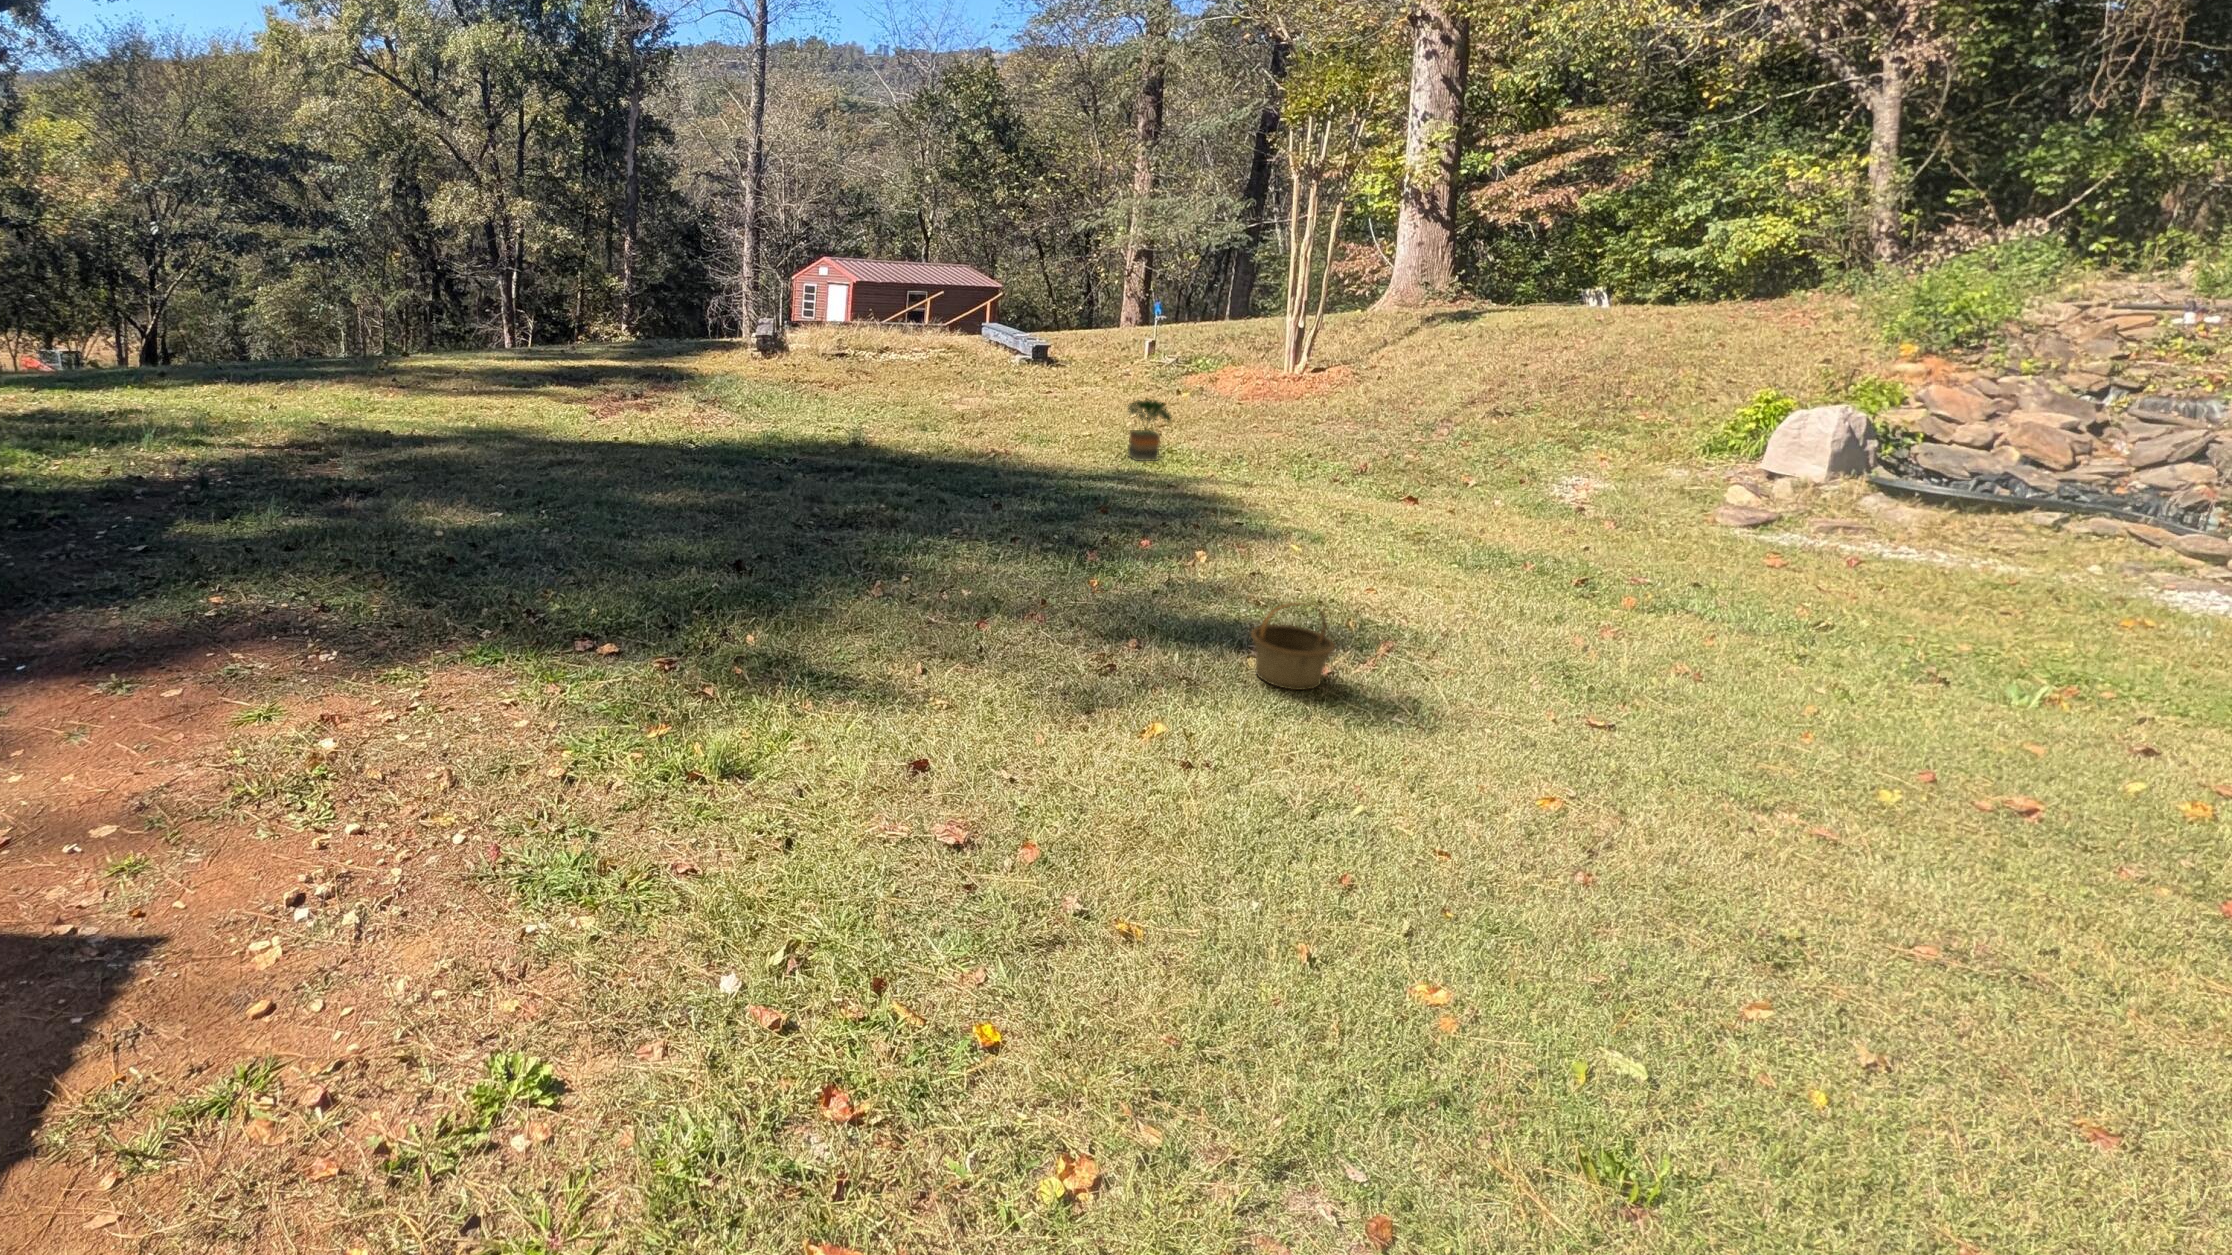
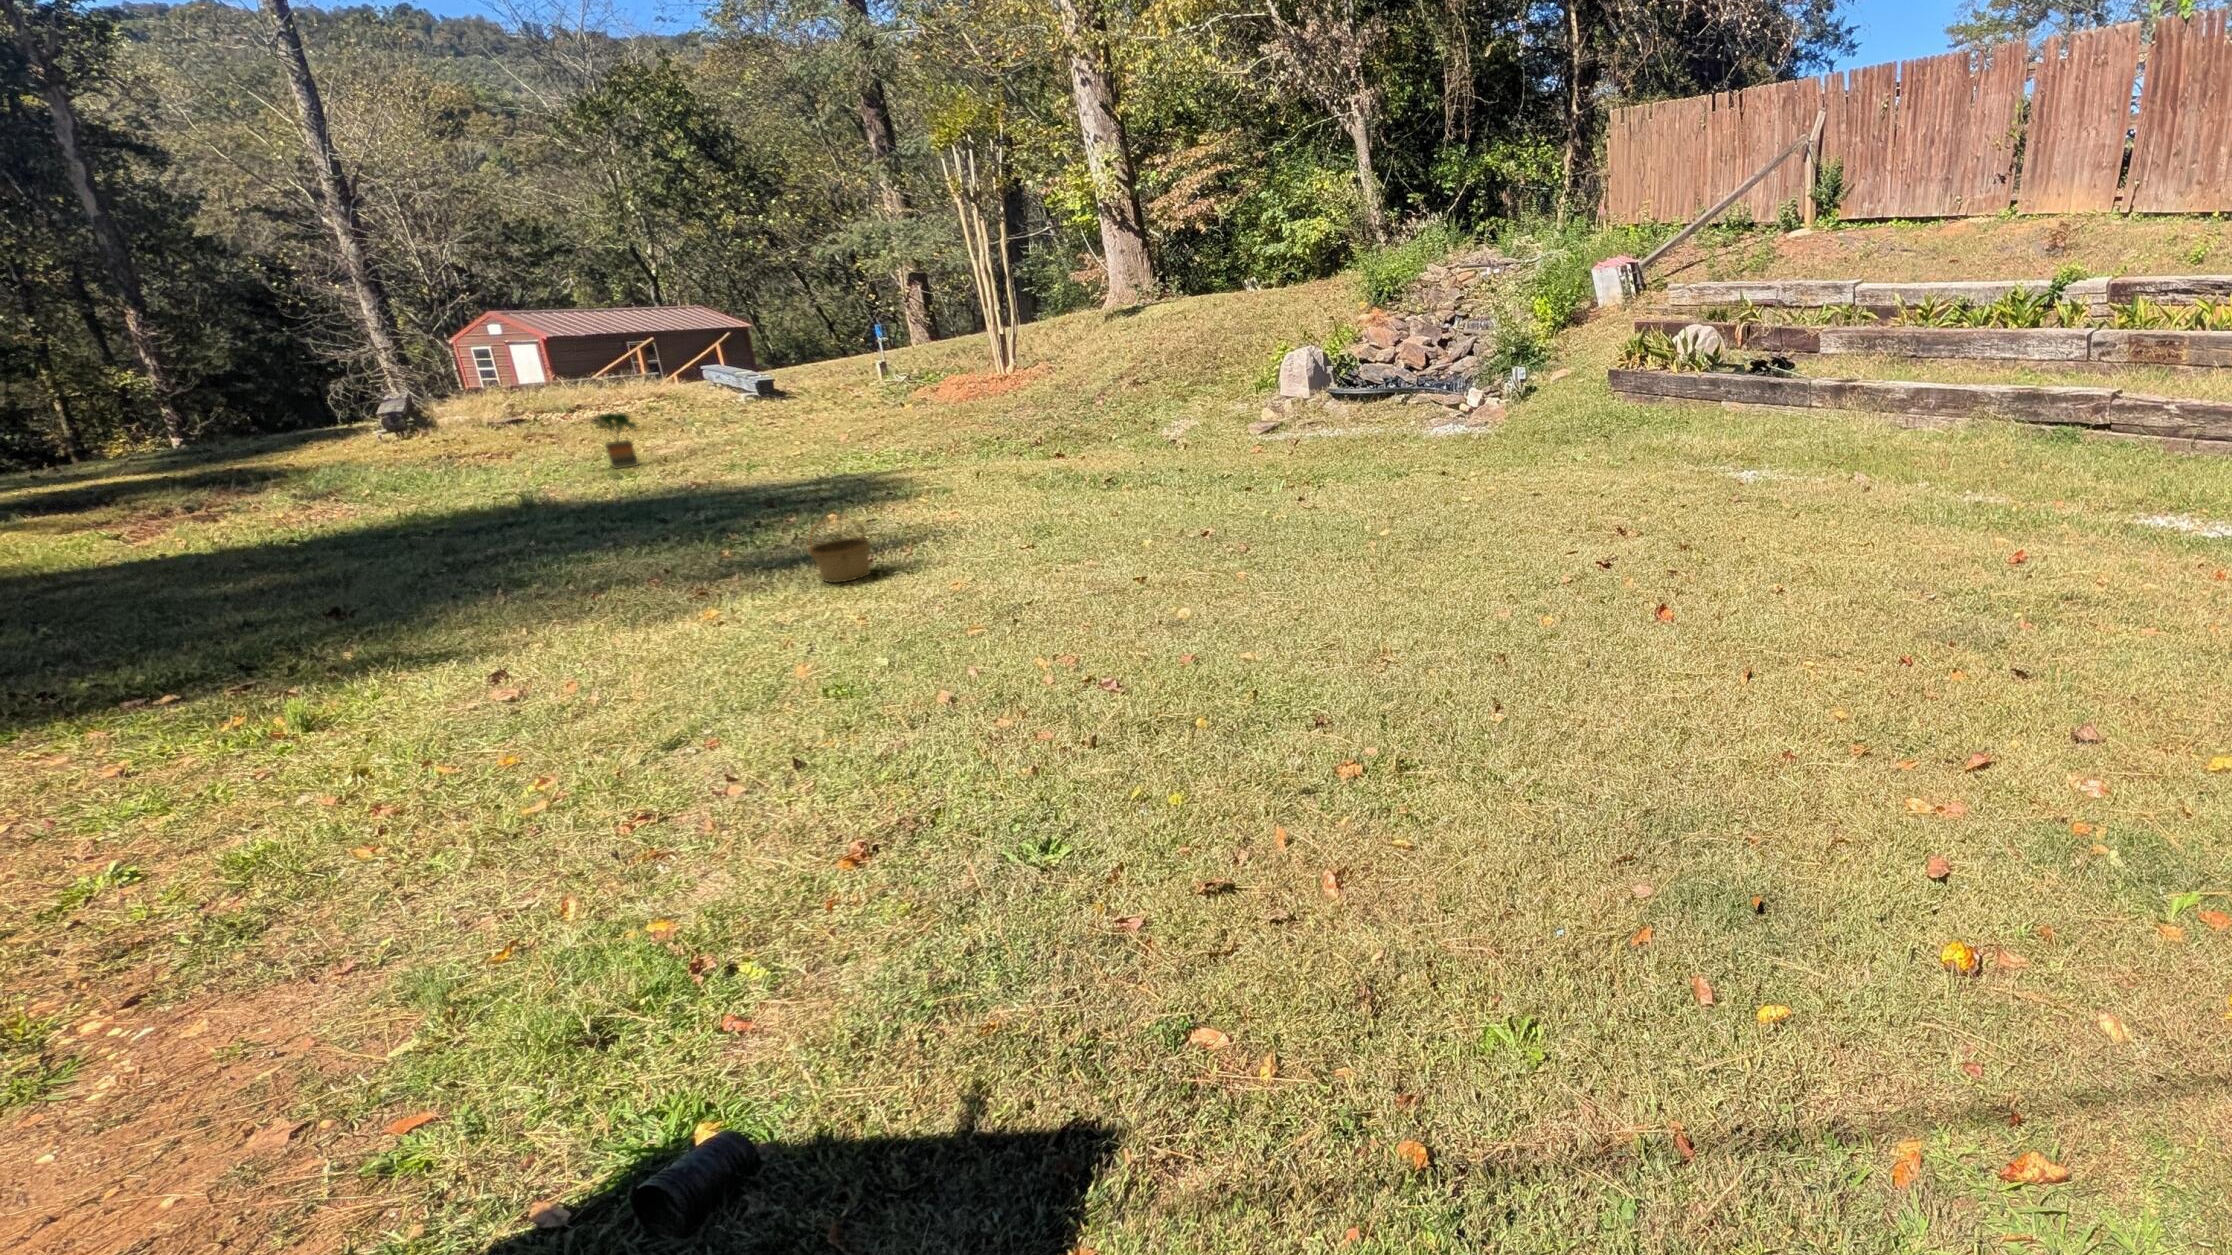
potted tree: present [1127,399,1172,461] -> present [591,412,638,469]

